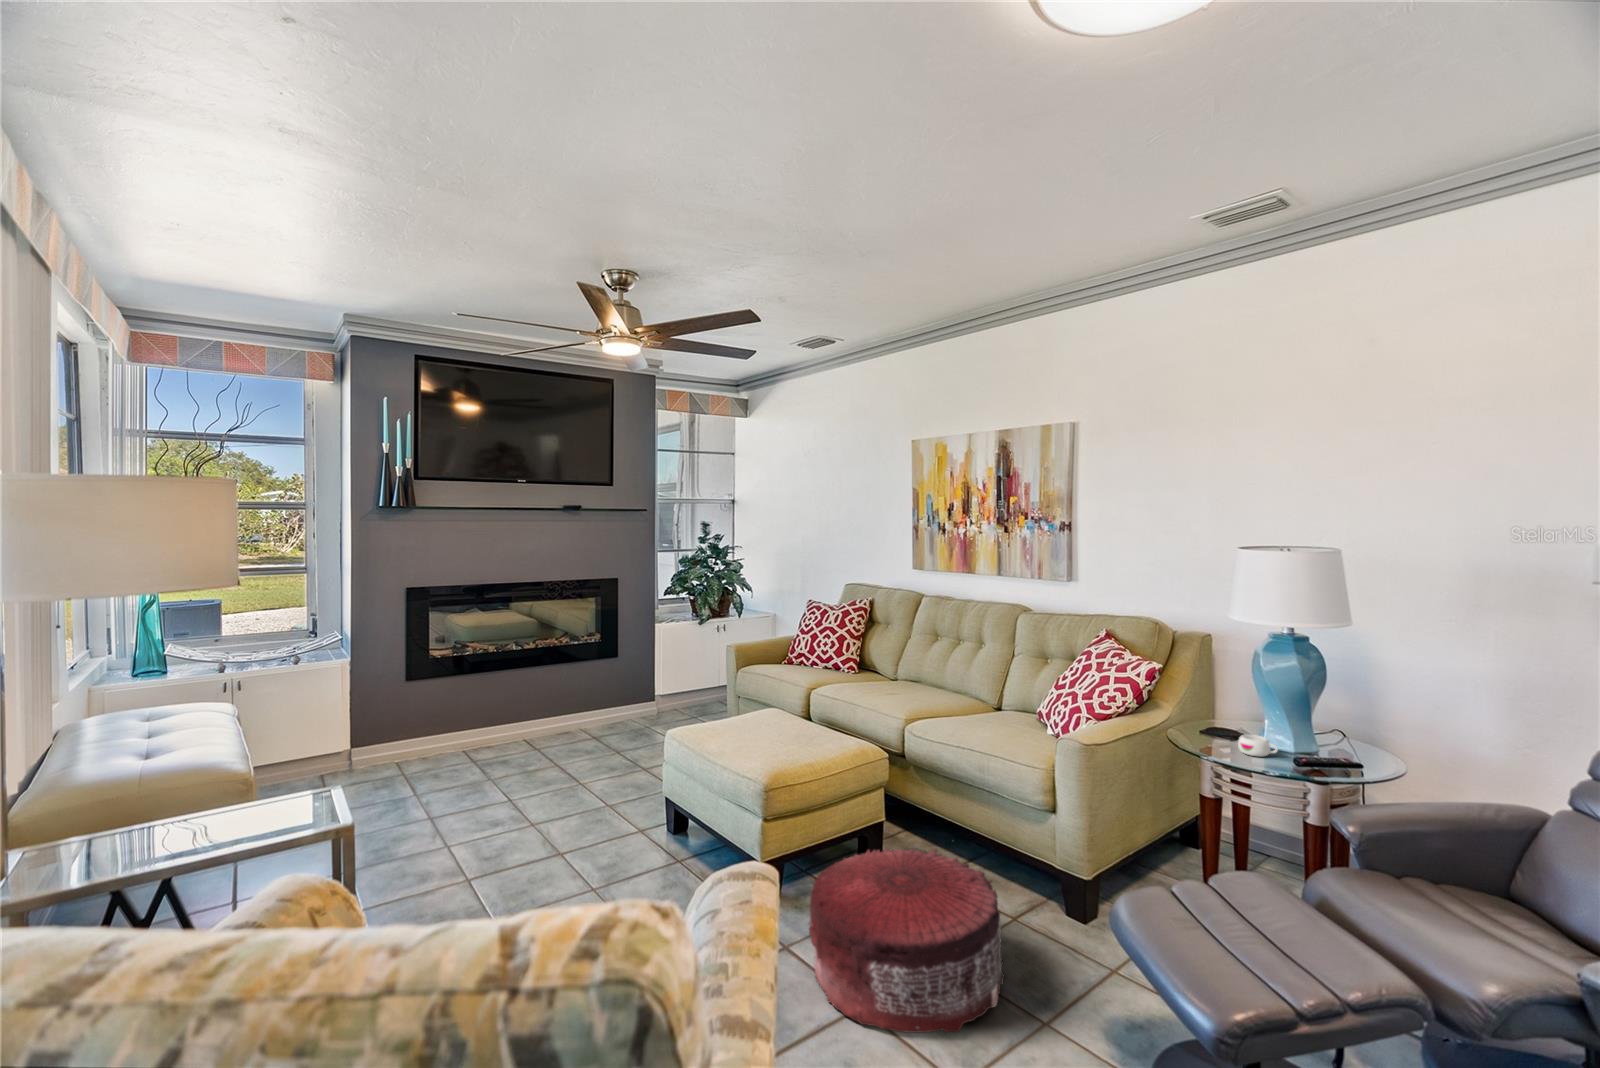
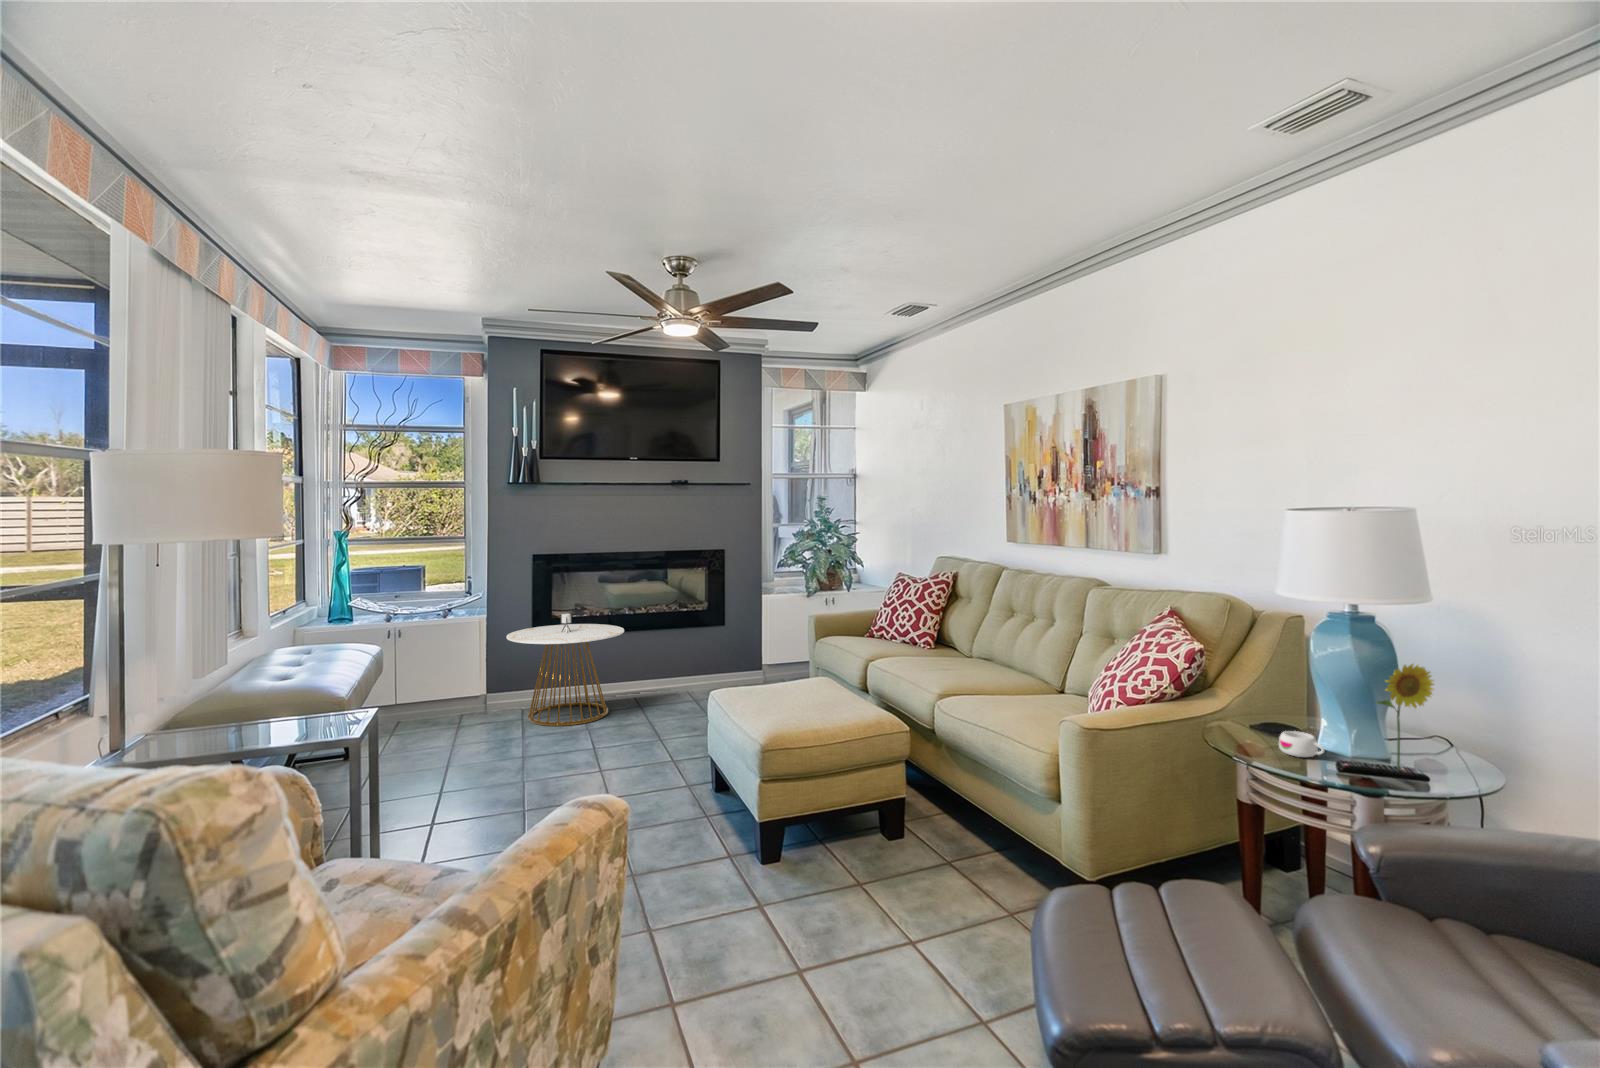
side table: none [384,653,523,781] -> present [506,614,624,726]
flower: none [1317,674,1362,761] -> present [1376,664,1434,770]
pouf: present [809,849,1004,1033] -> none [757,814,959,999]

